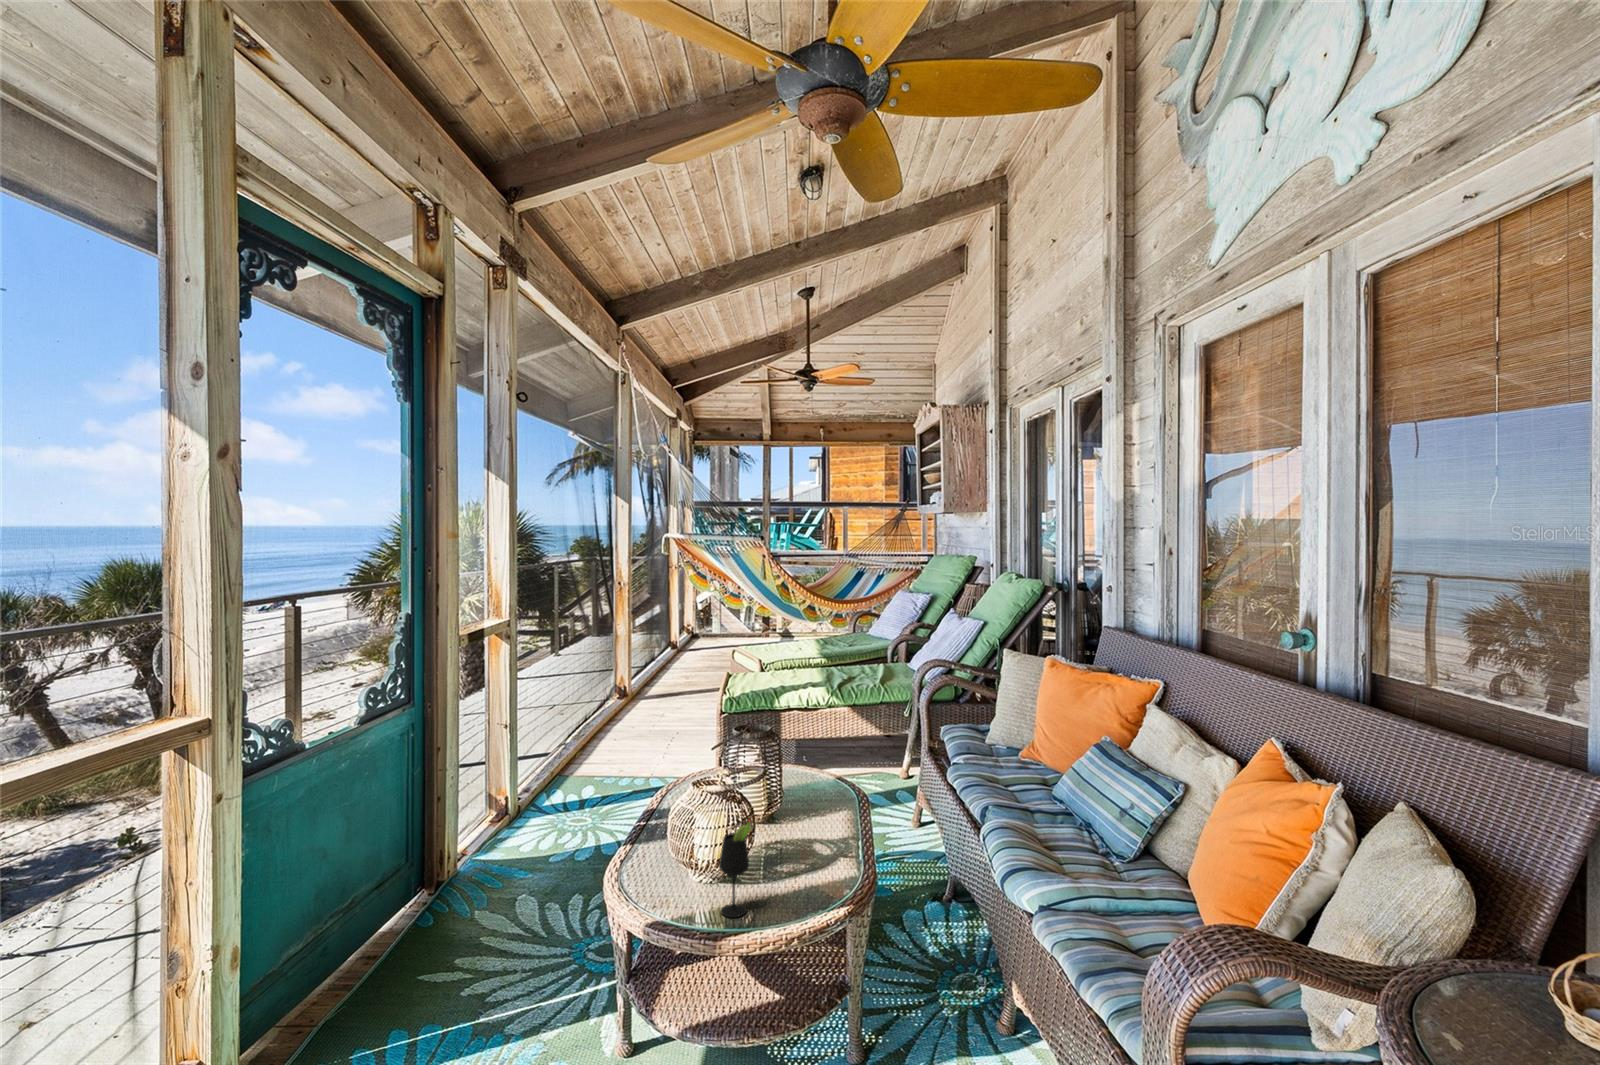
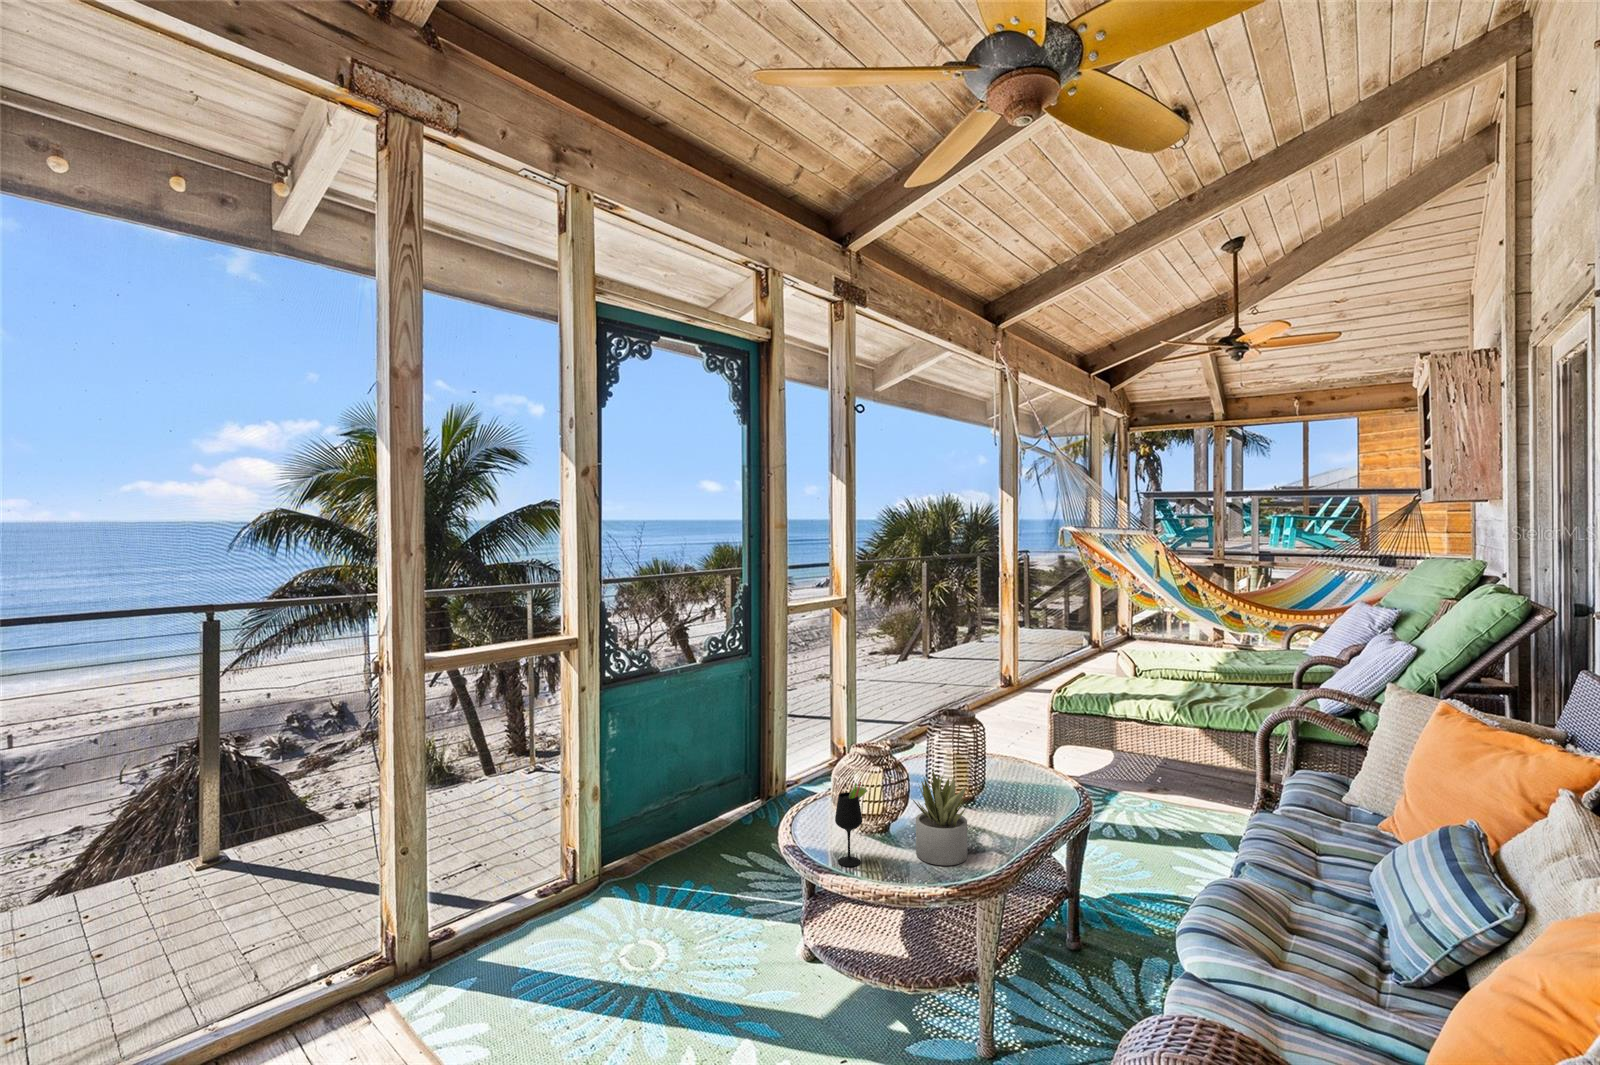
succulent plant: none [779,790,838,888] -> present [913,770,968,865]

